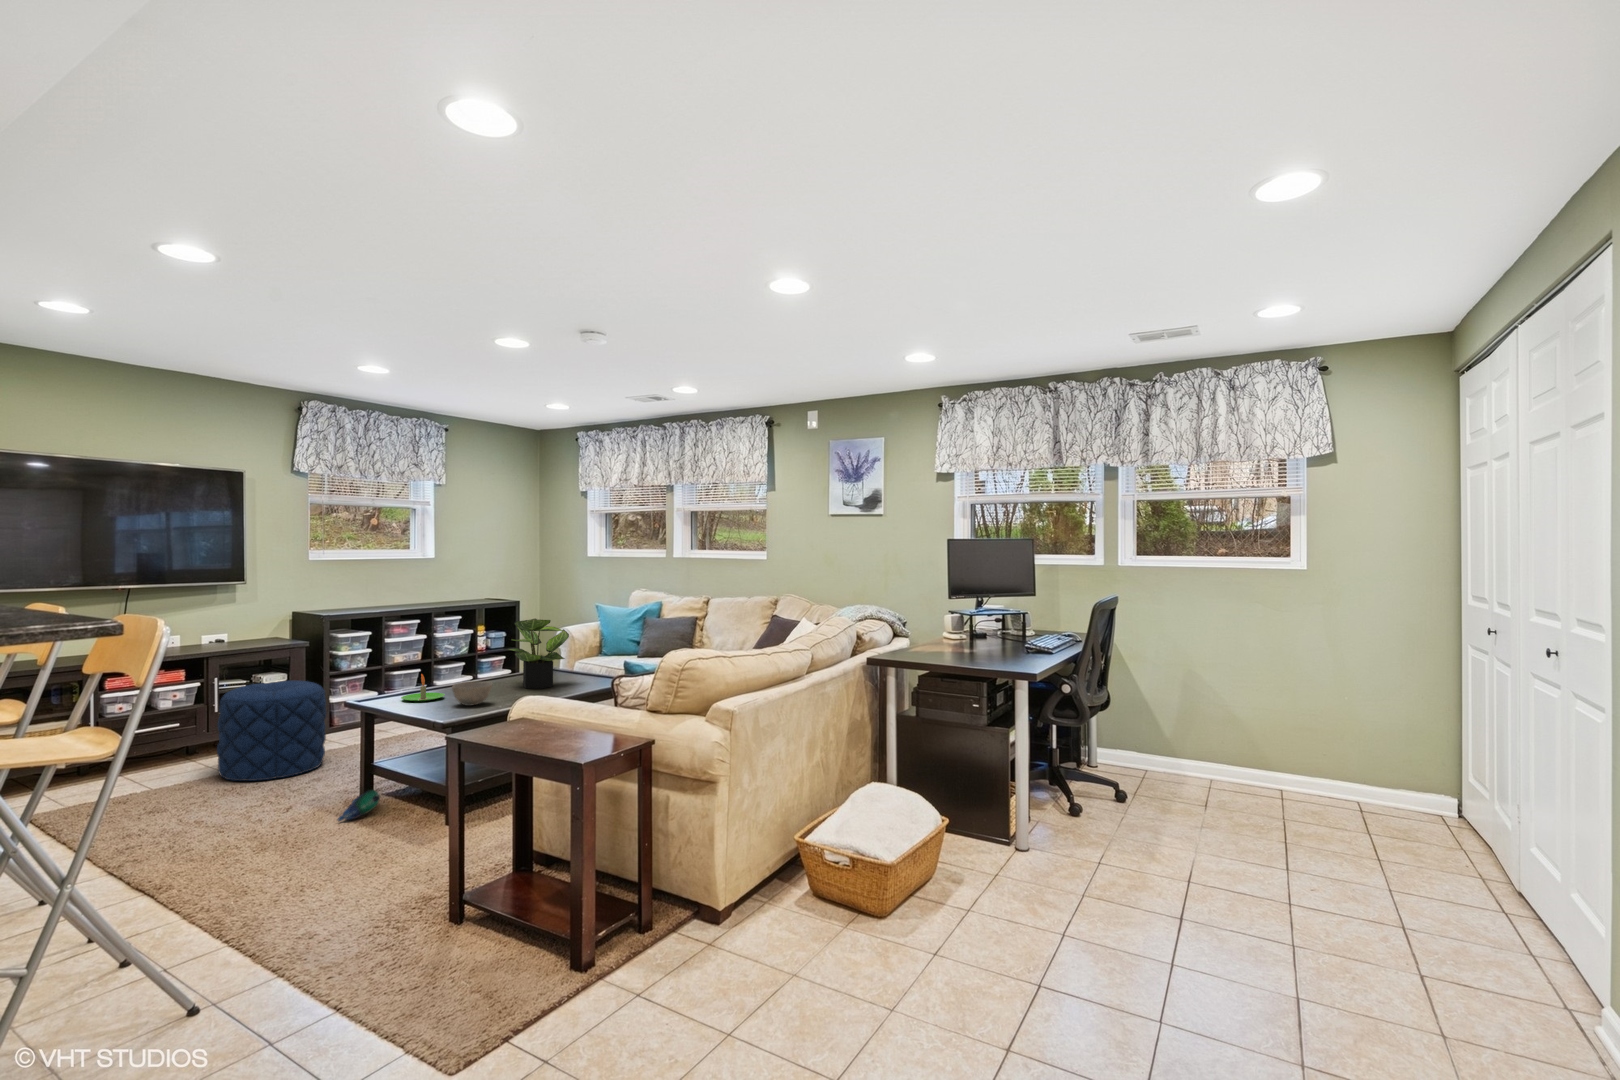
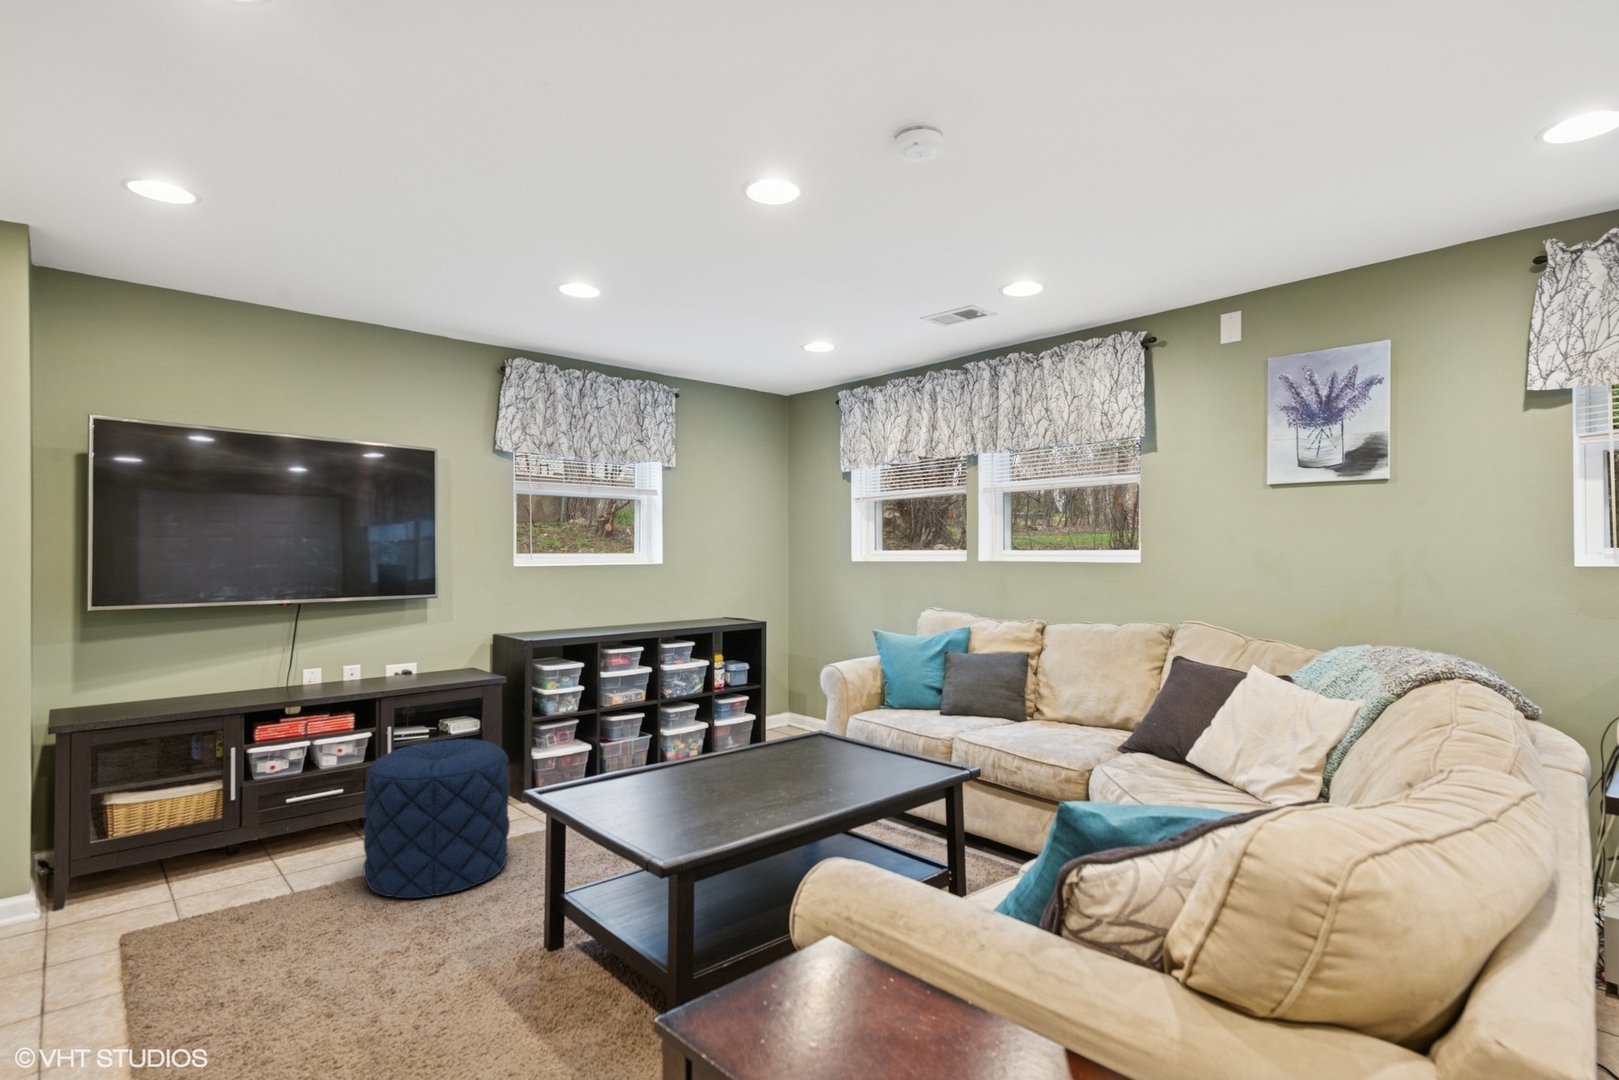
potted plant: present [509,619,569,689] -> none [760,664,858,781]
candle: present [401,674,445,702] -> none [594,756,663,806]
bowl: present [452,682,492,706] -> none [671,778,738,827]
plush toy: present [338,790,380,821] -> none [479,963,556,1036]

